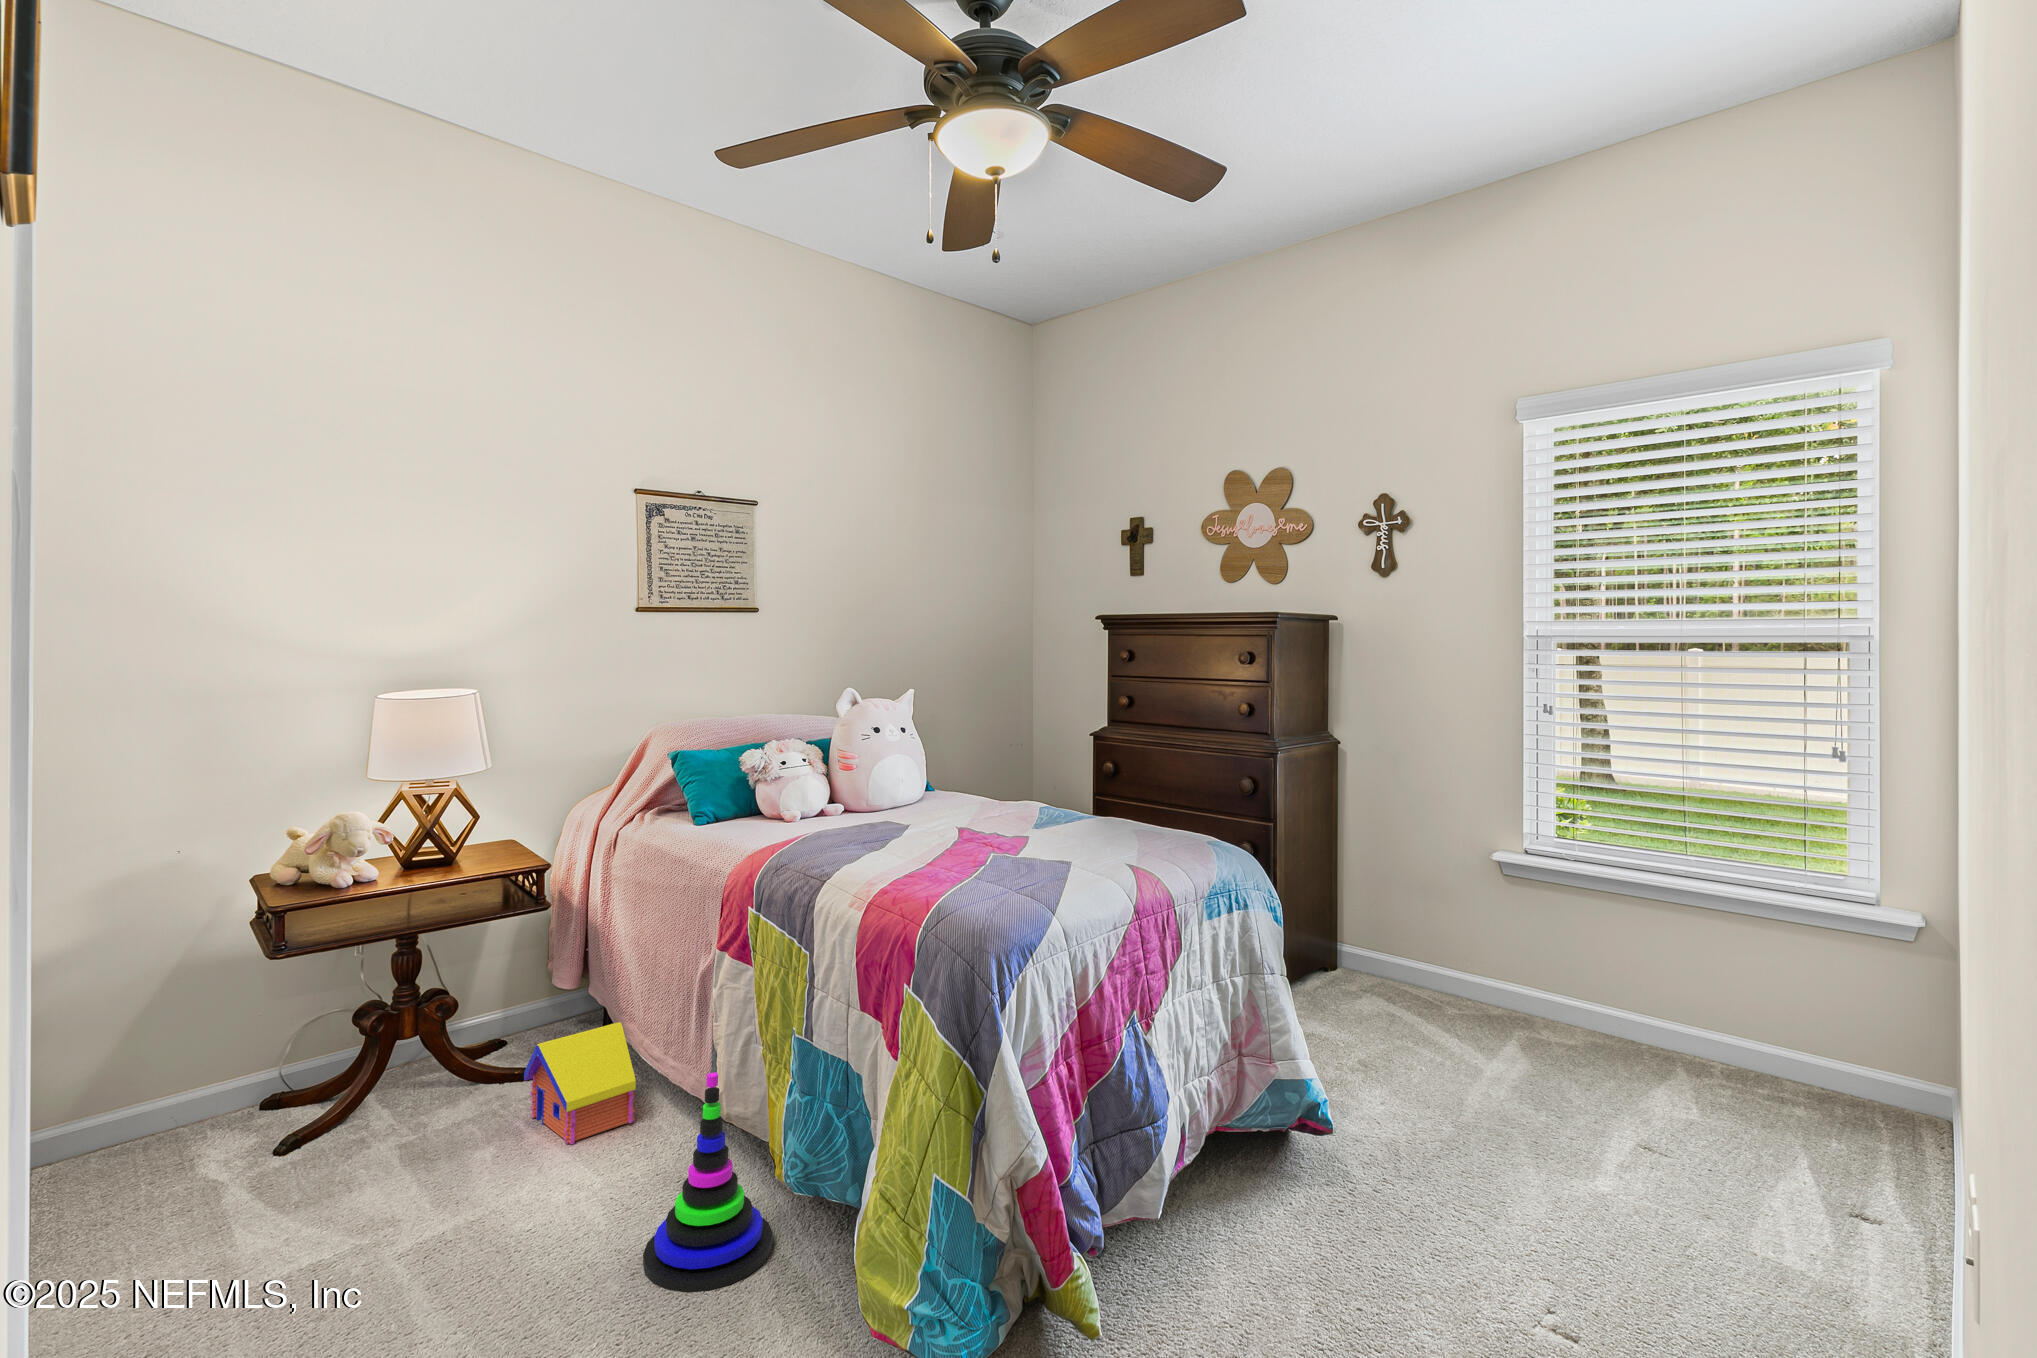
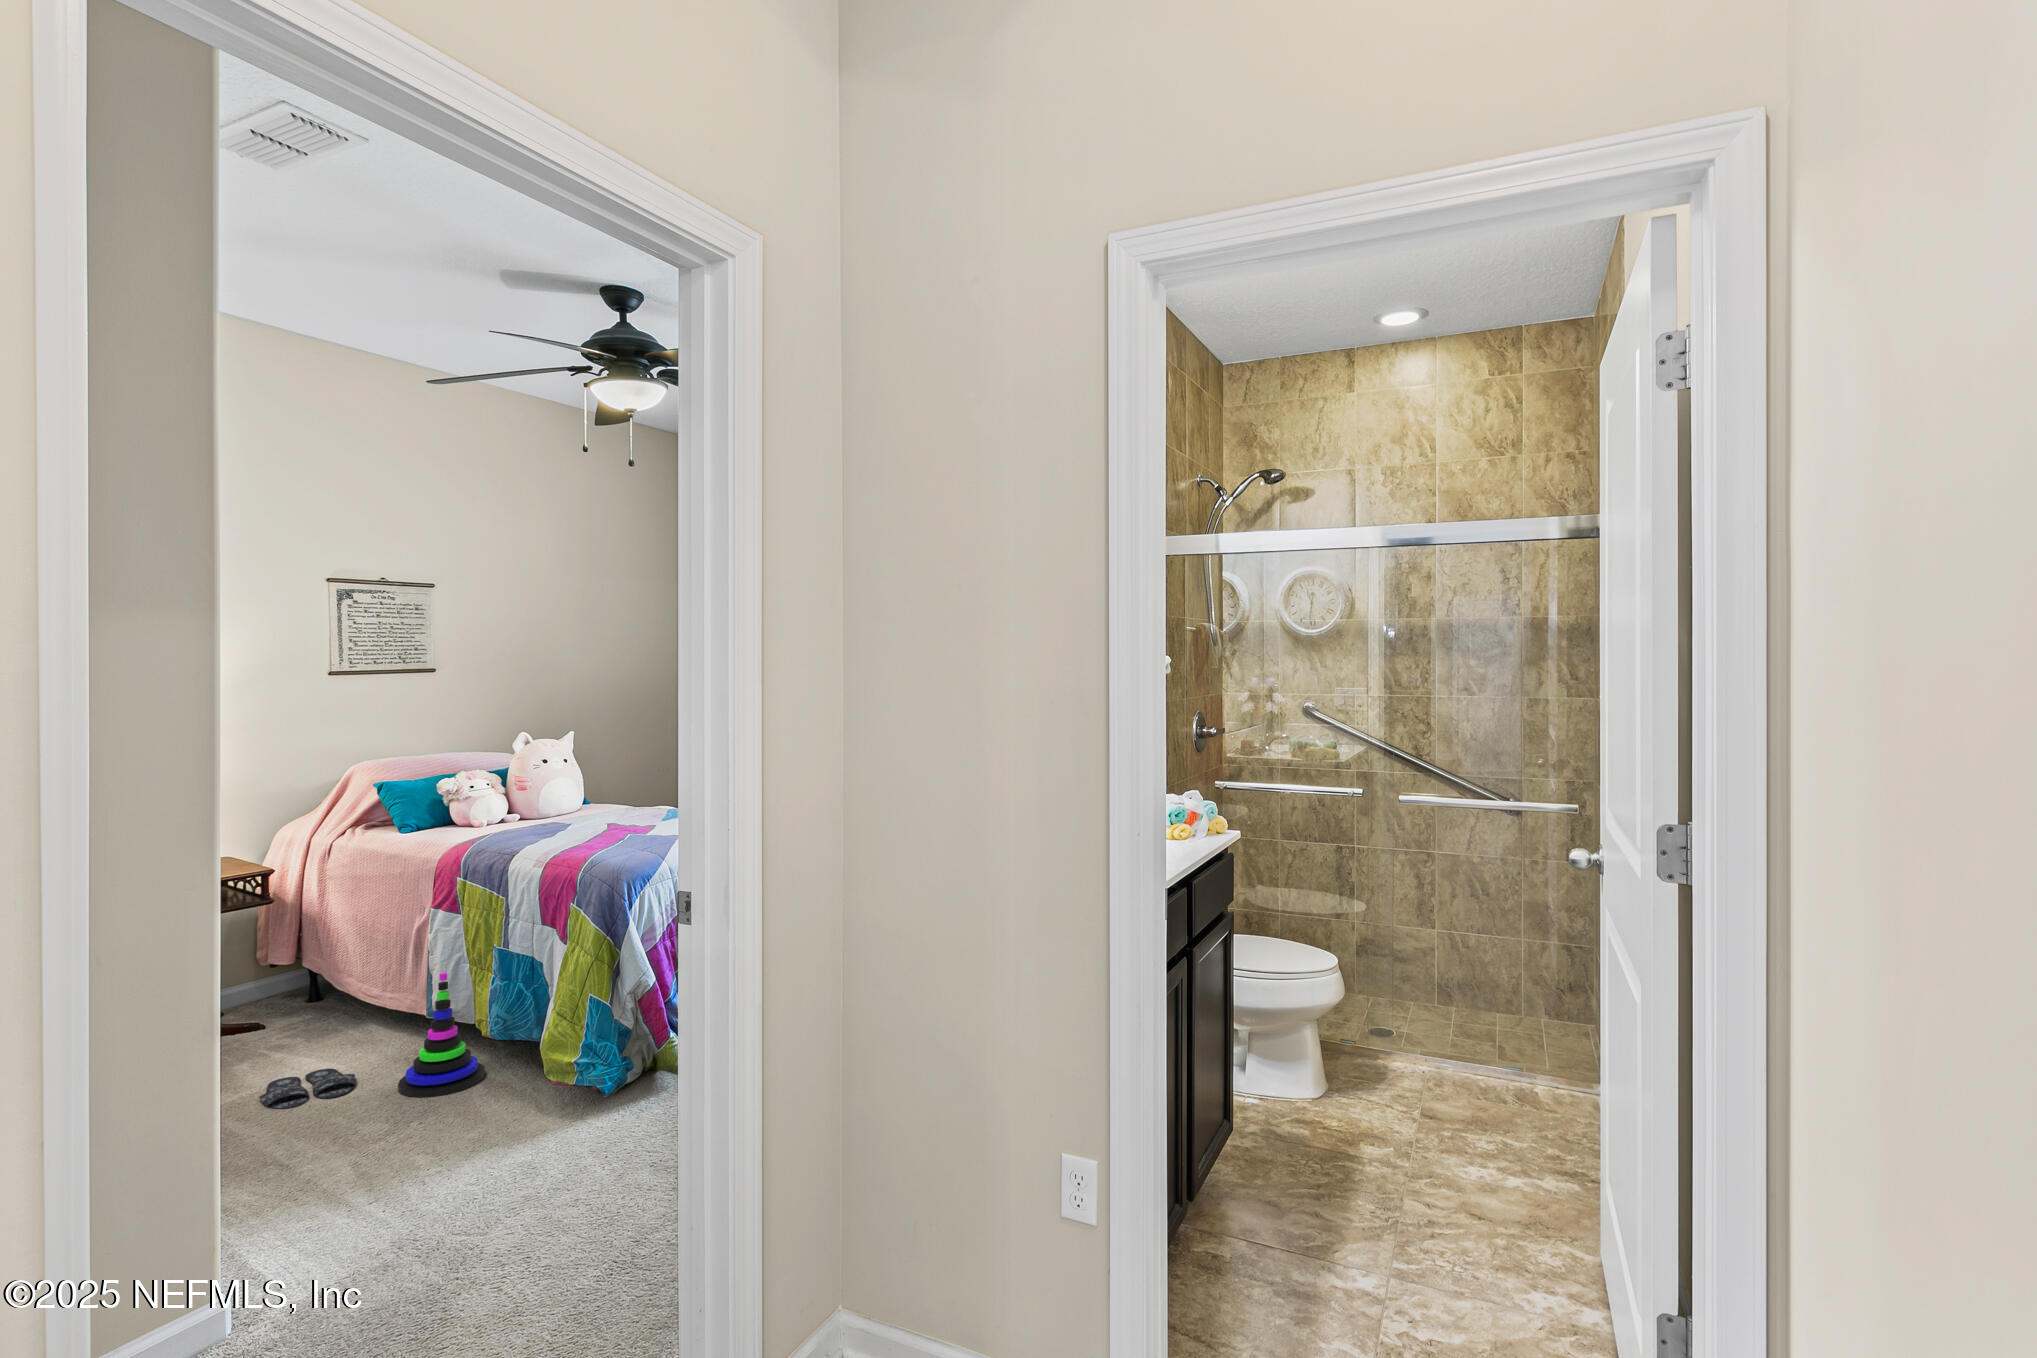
toy house: present [524,1022,636,1145] -> none [273,971,367,1052]
slippers: none [455,1188,594,1277] -> present [259,1069,356,1109]

